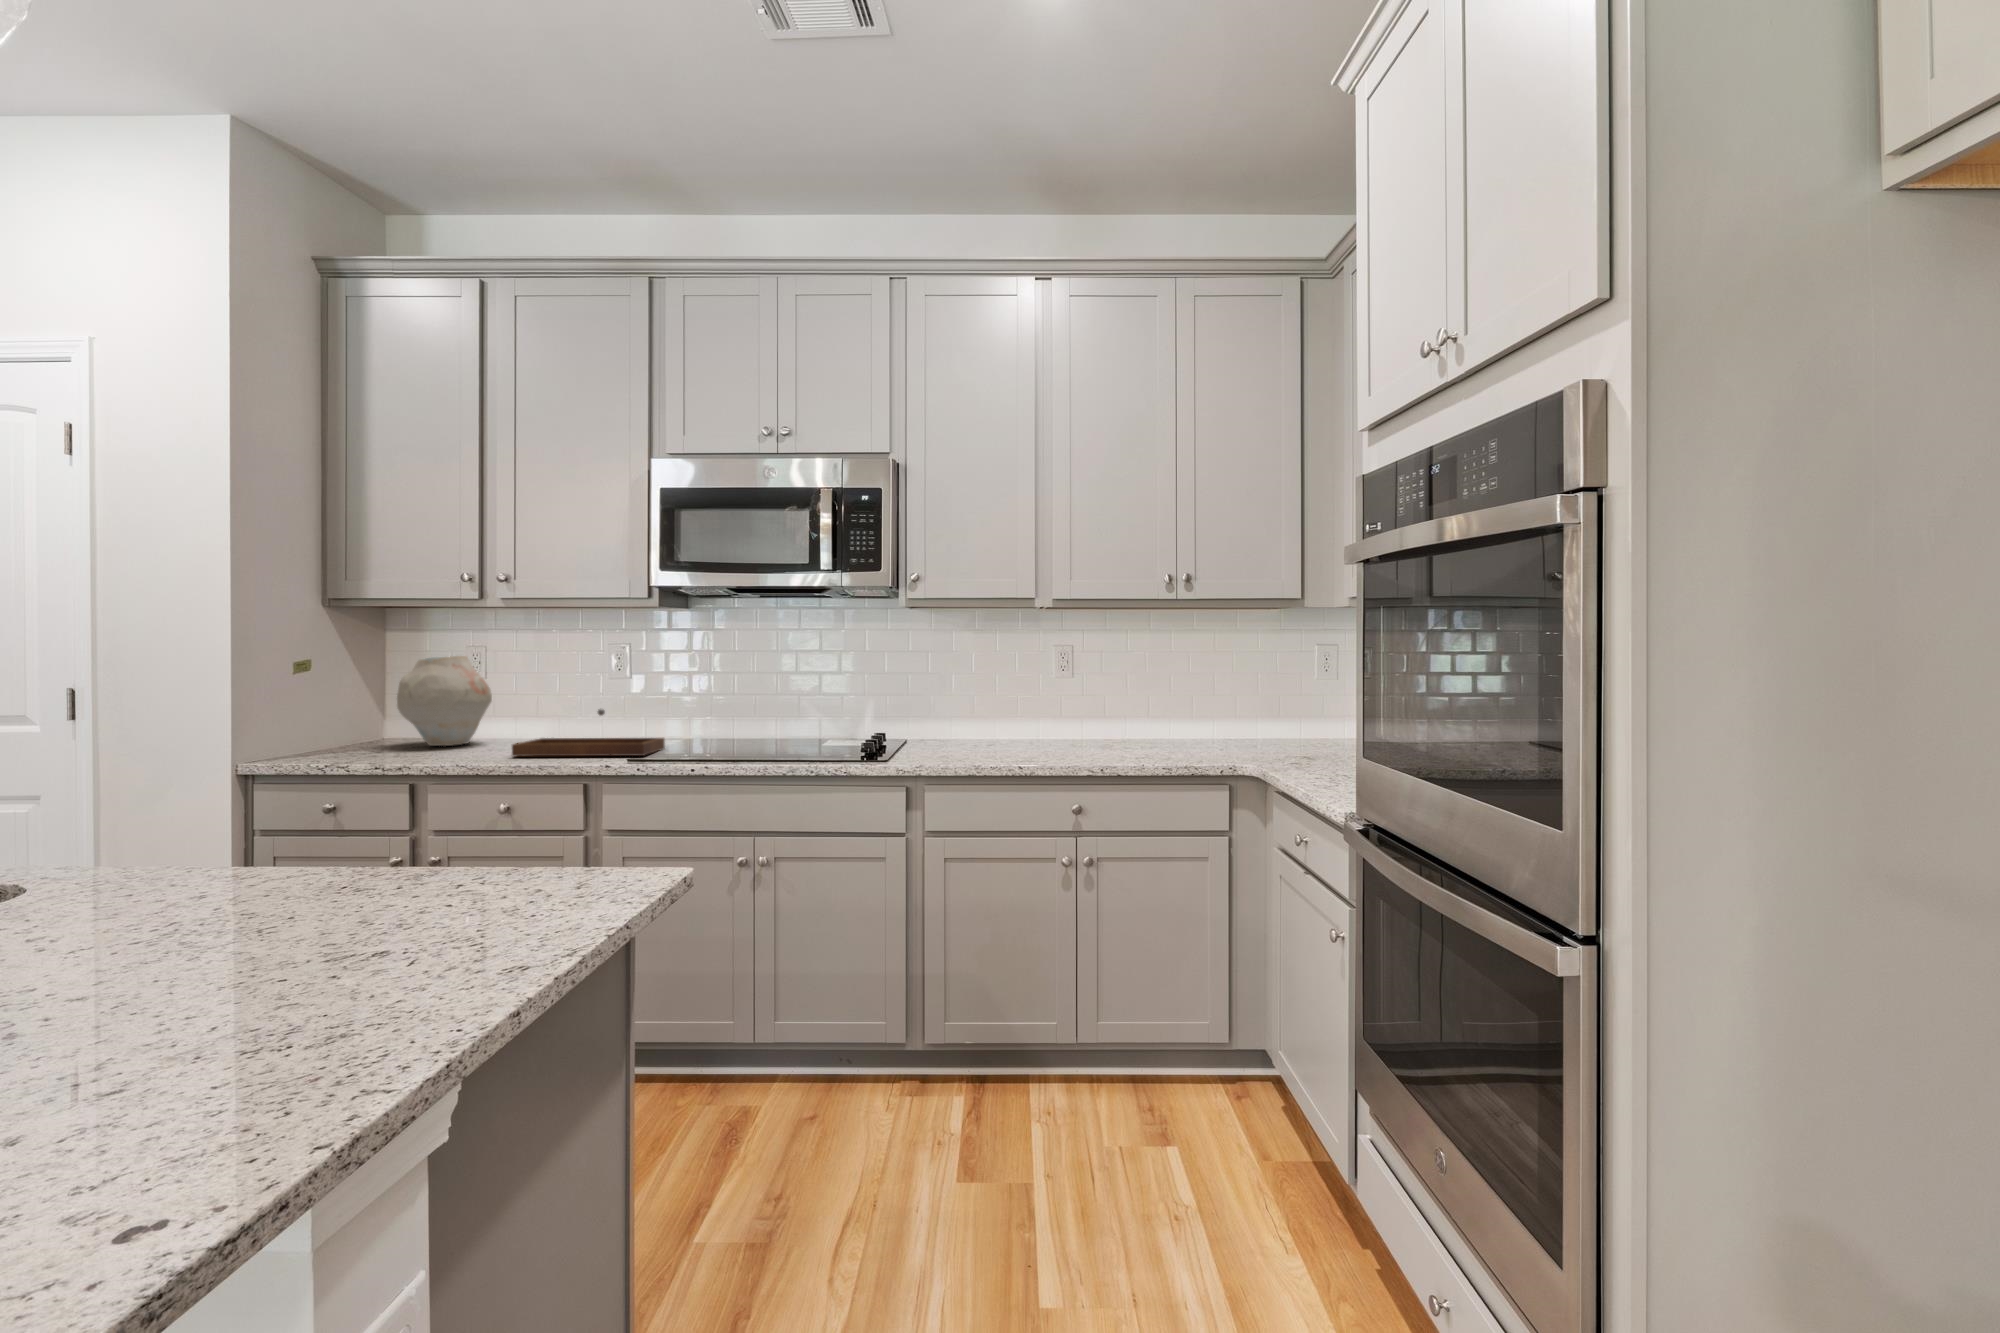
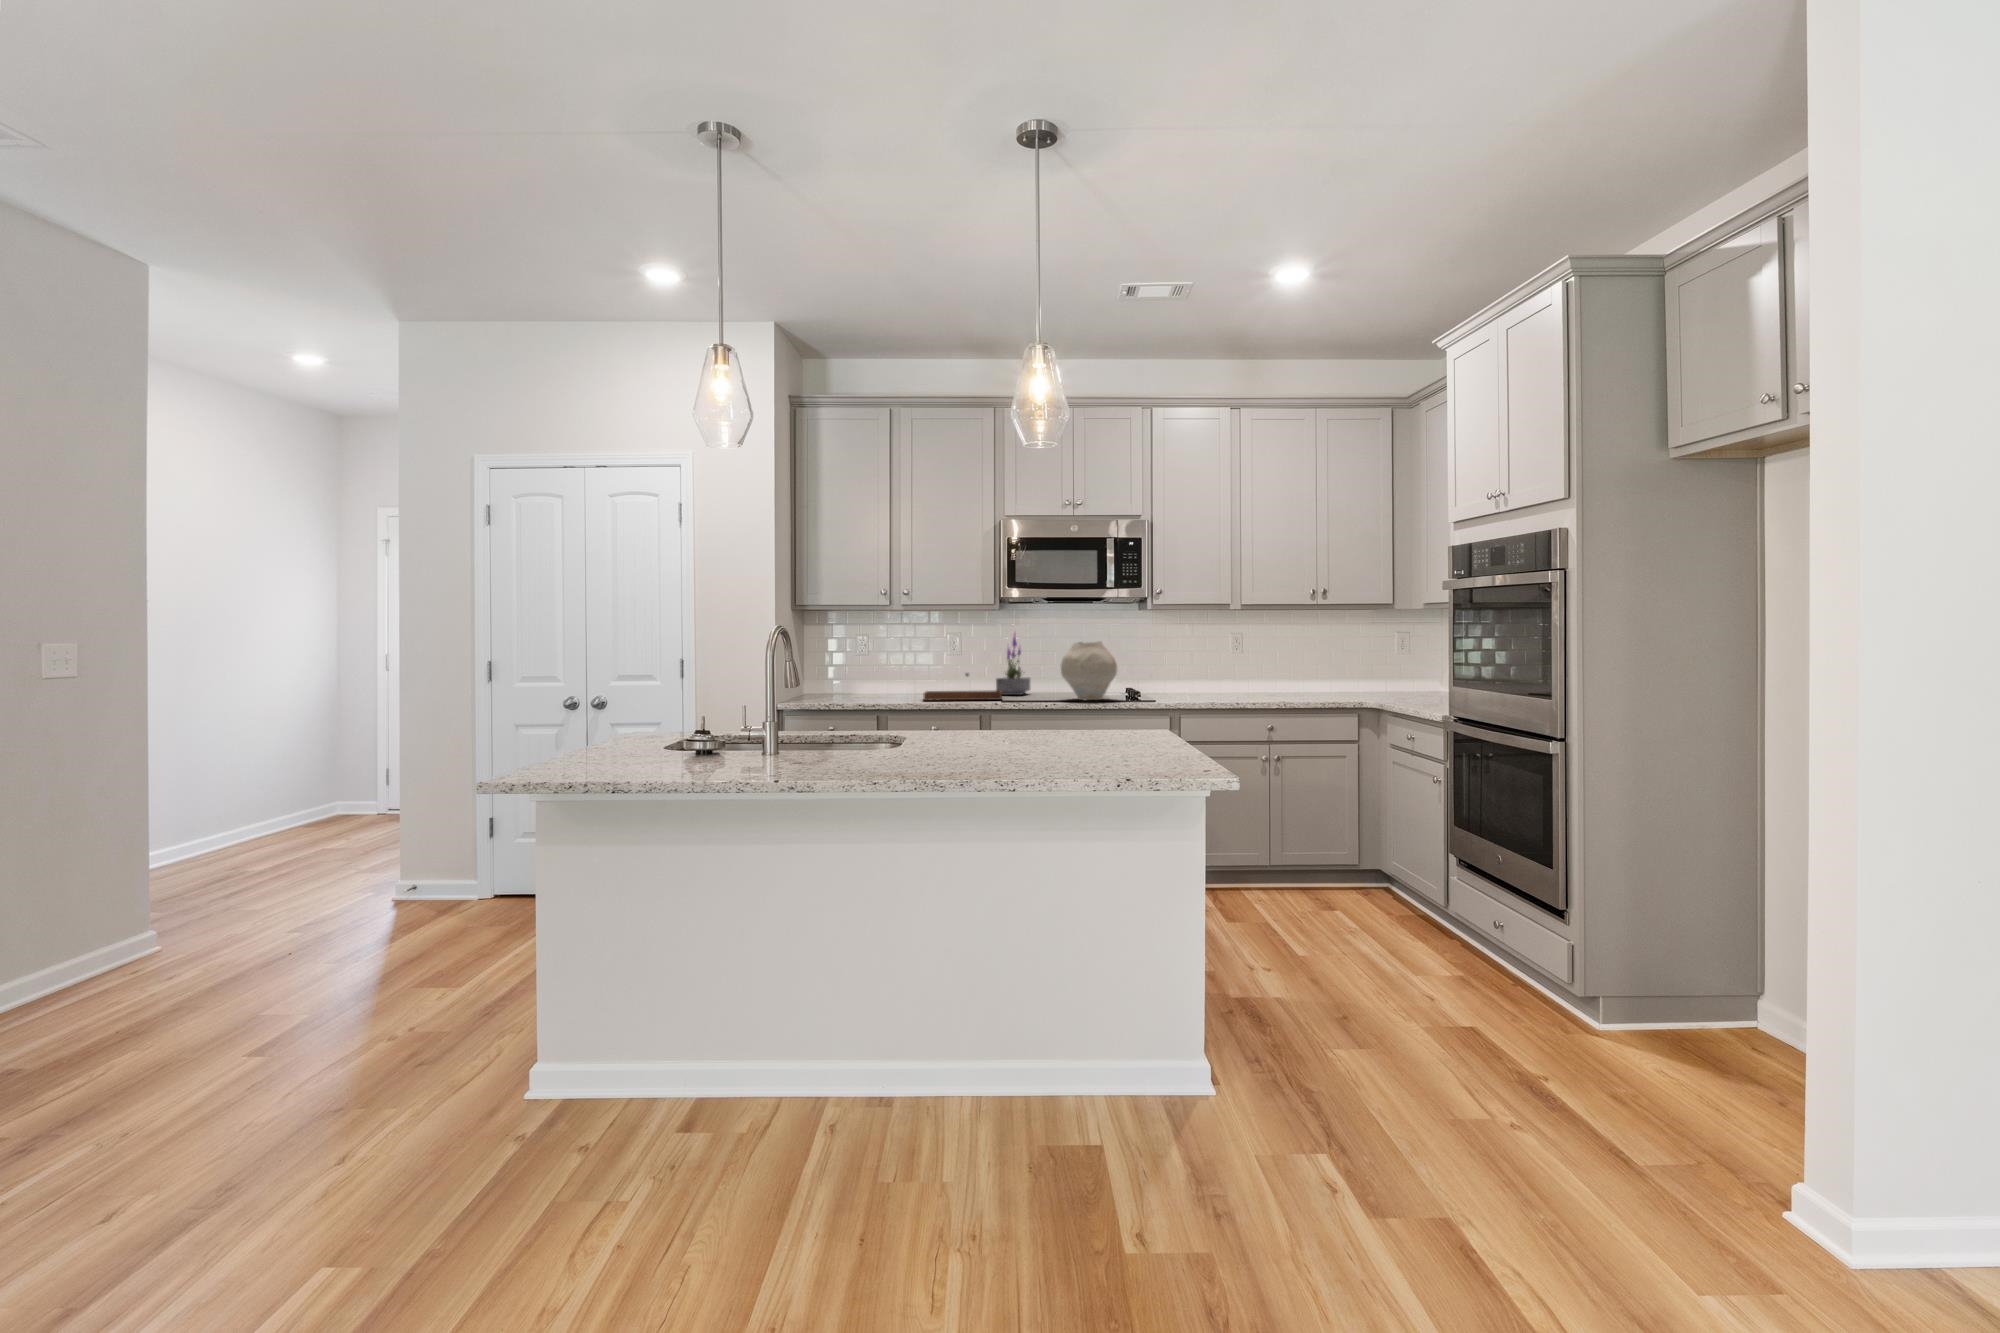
potted plant: none [666,640,729,744] -> present [996,633,1030,695]
vase: present [397,656,492,746] -> present [1061,641,1117,700]

